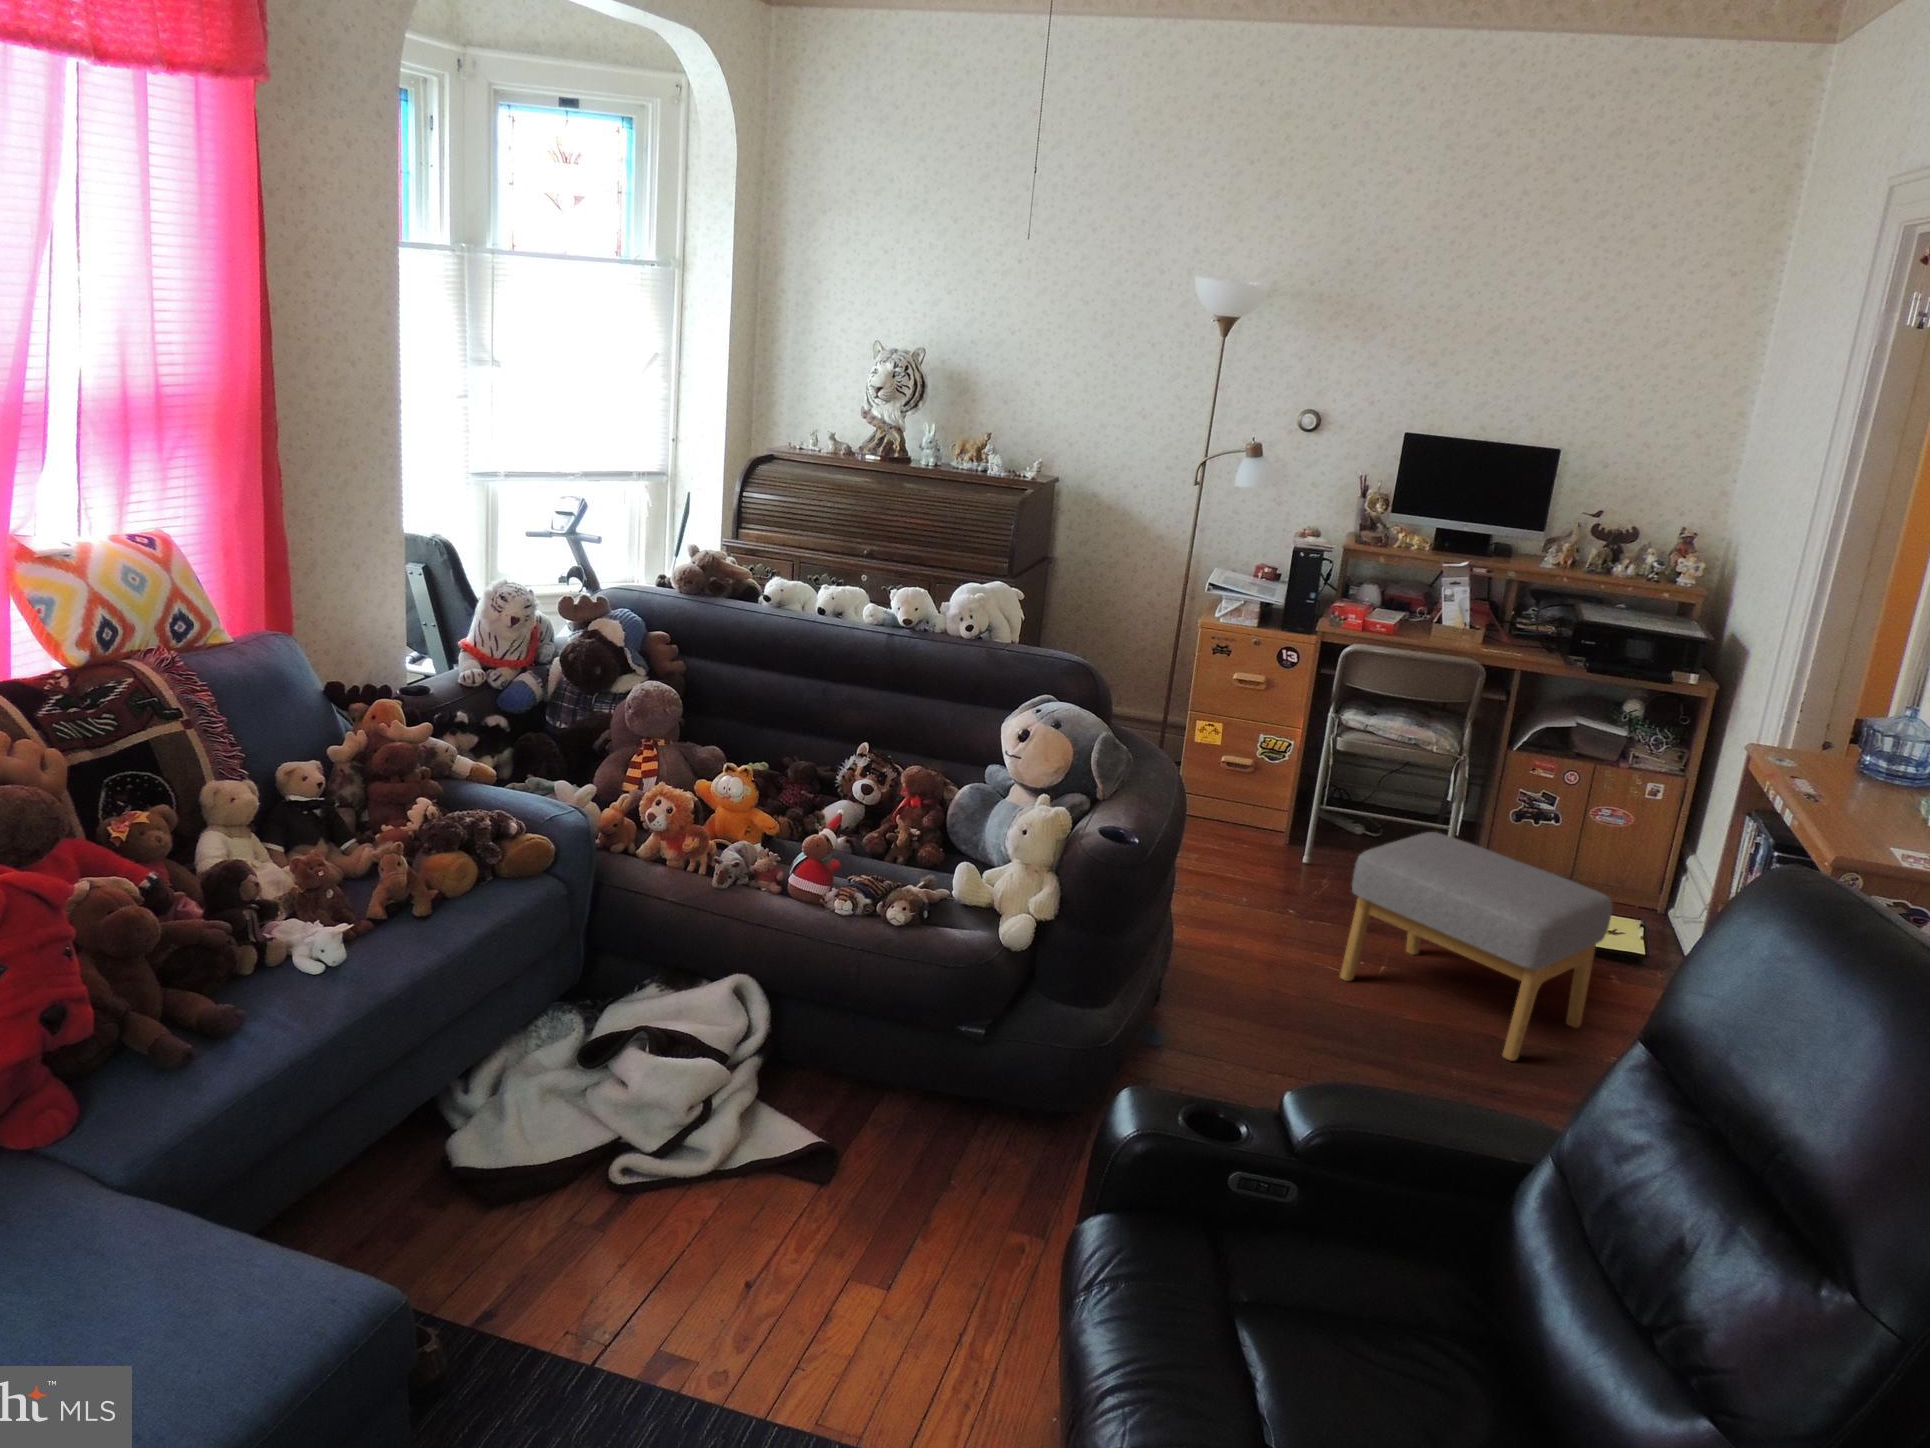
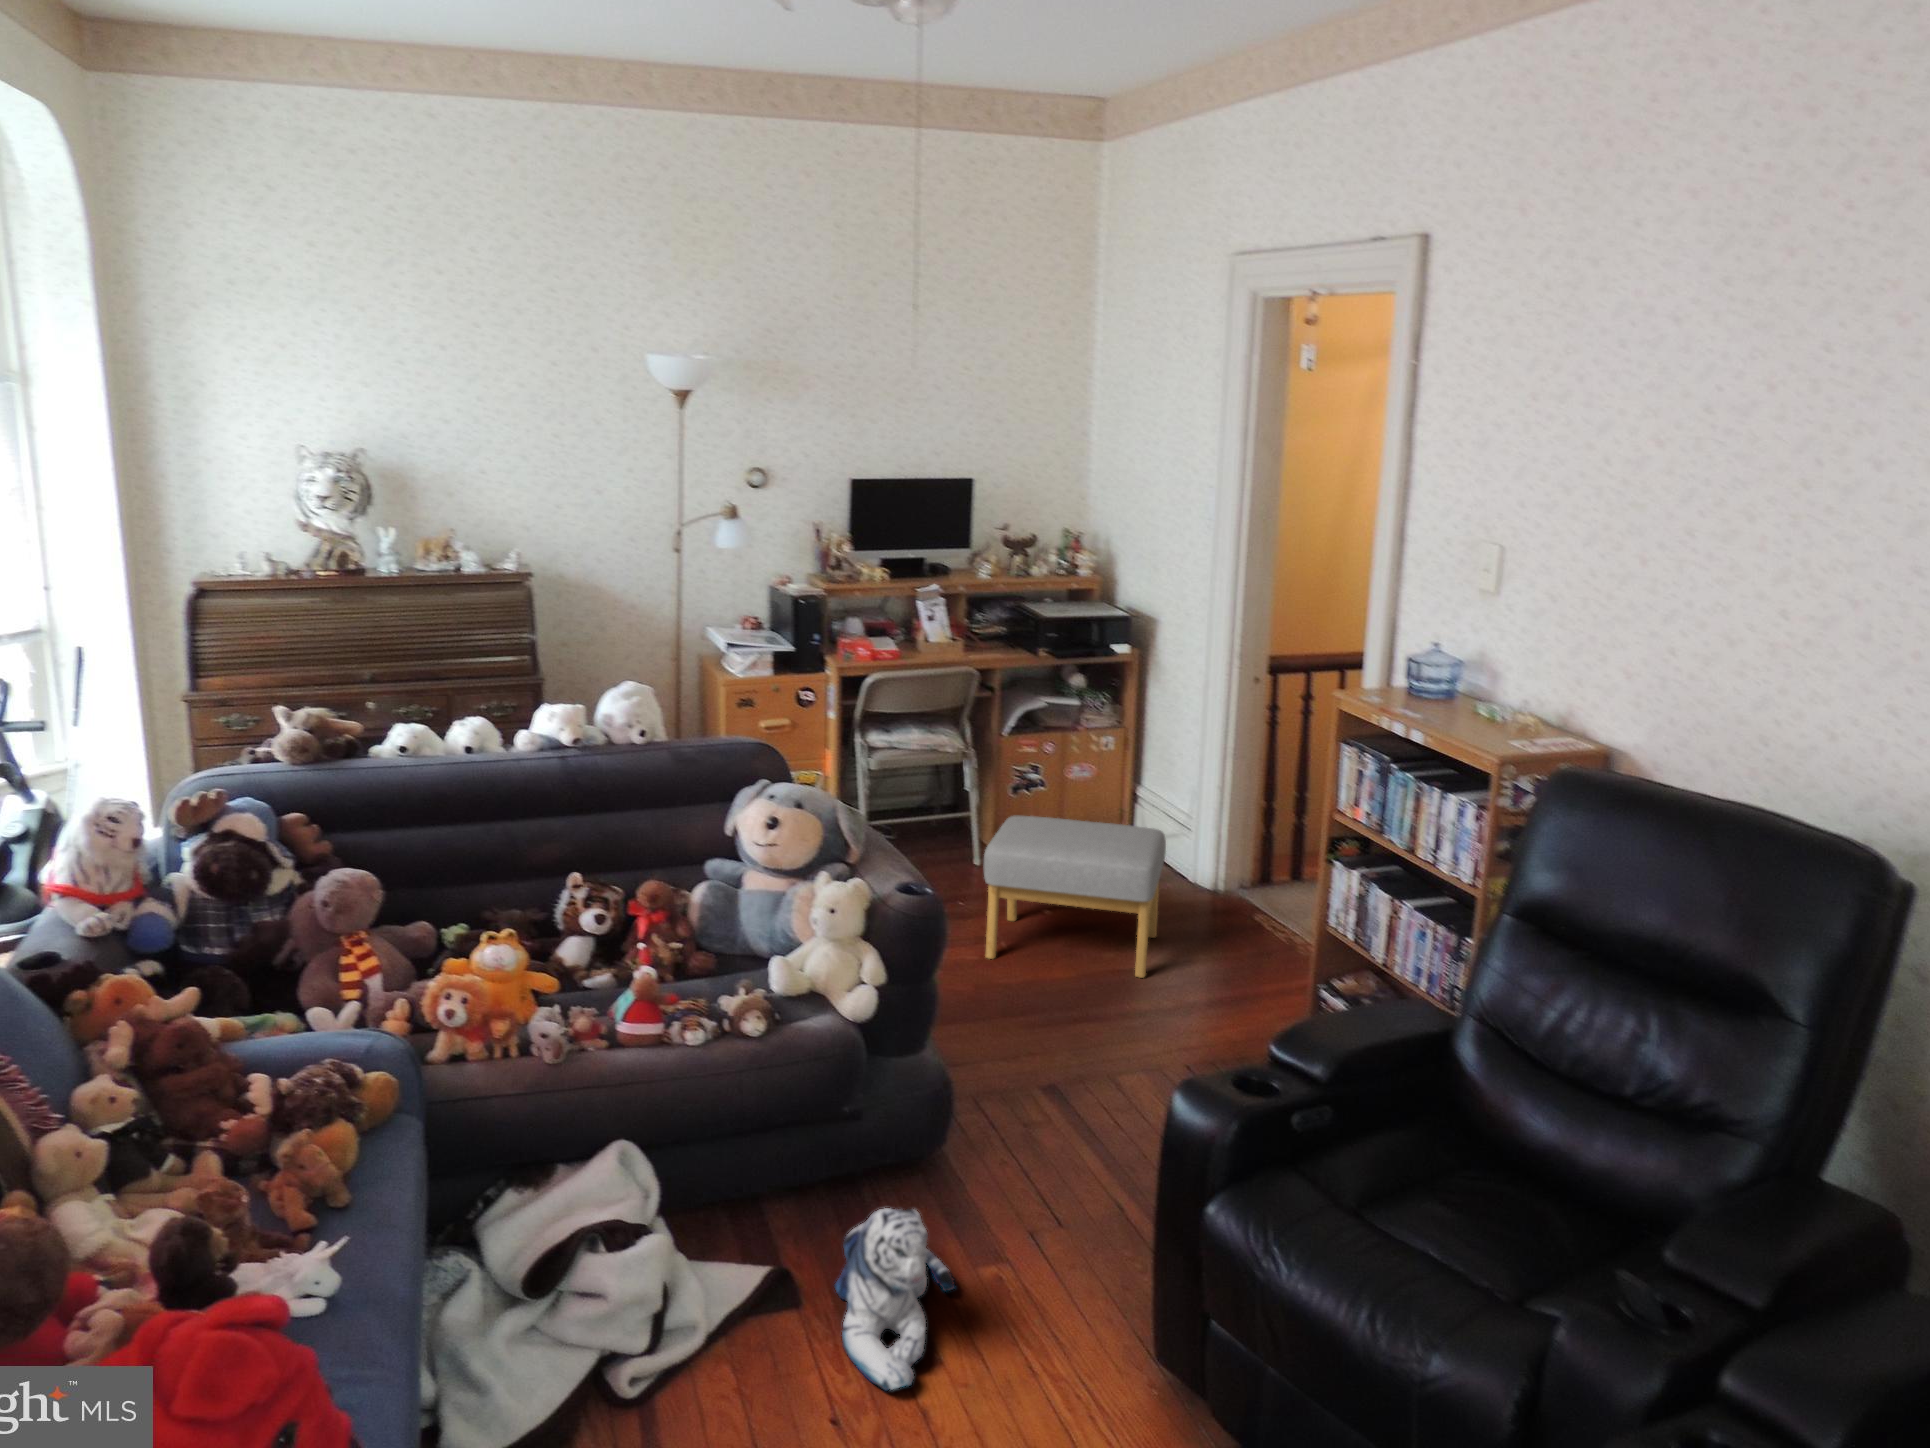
plush toy: none [823,1119,987,1292] -> present [834,1208,955,1390]

